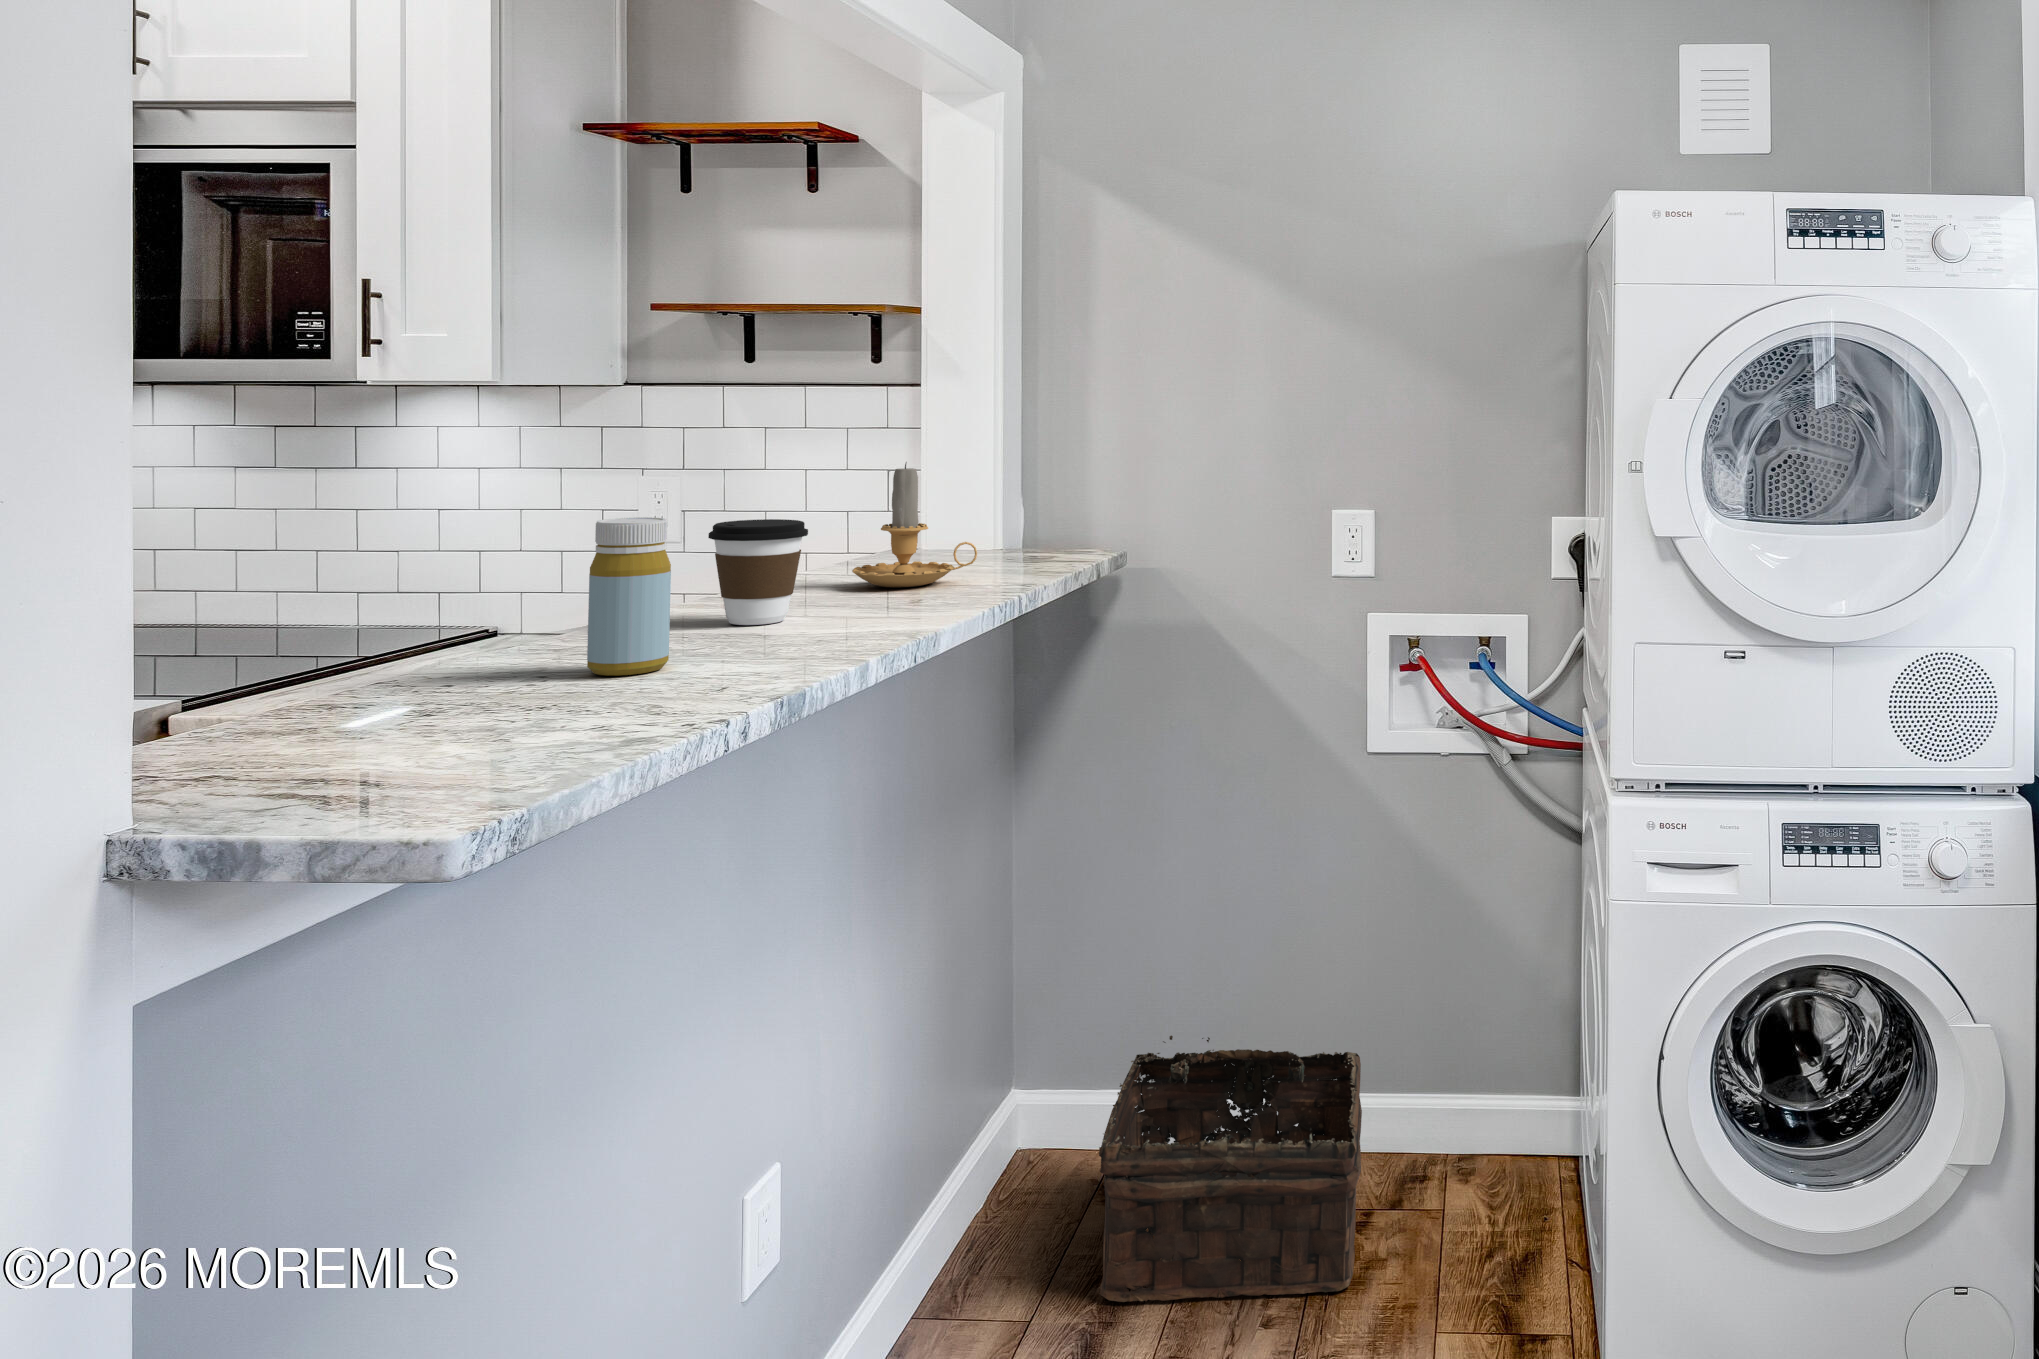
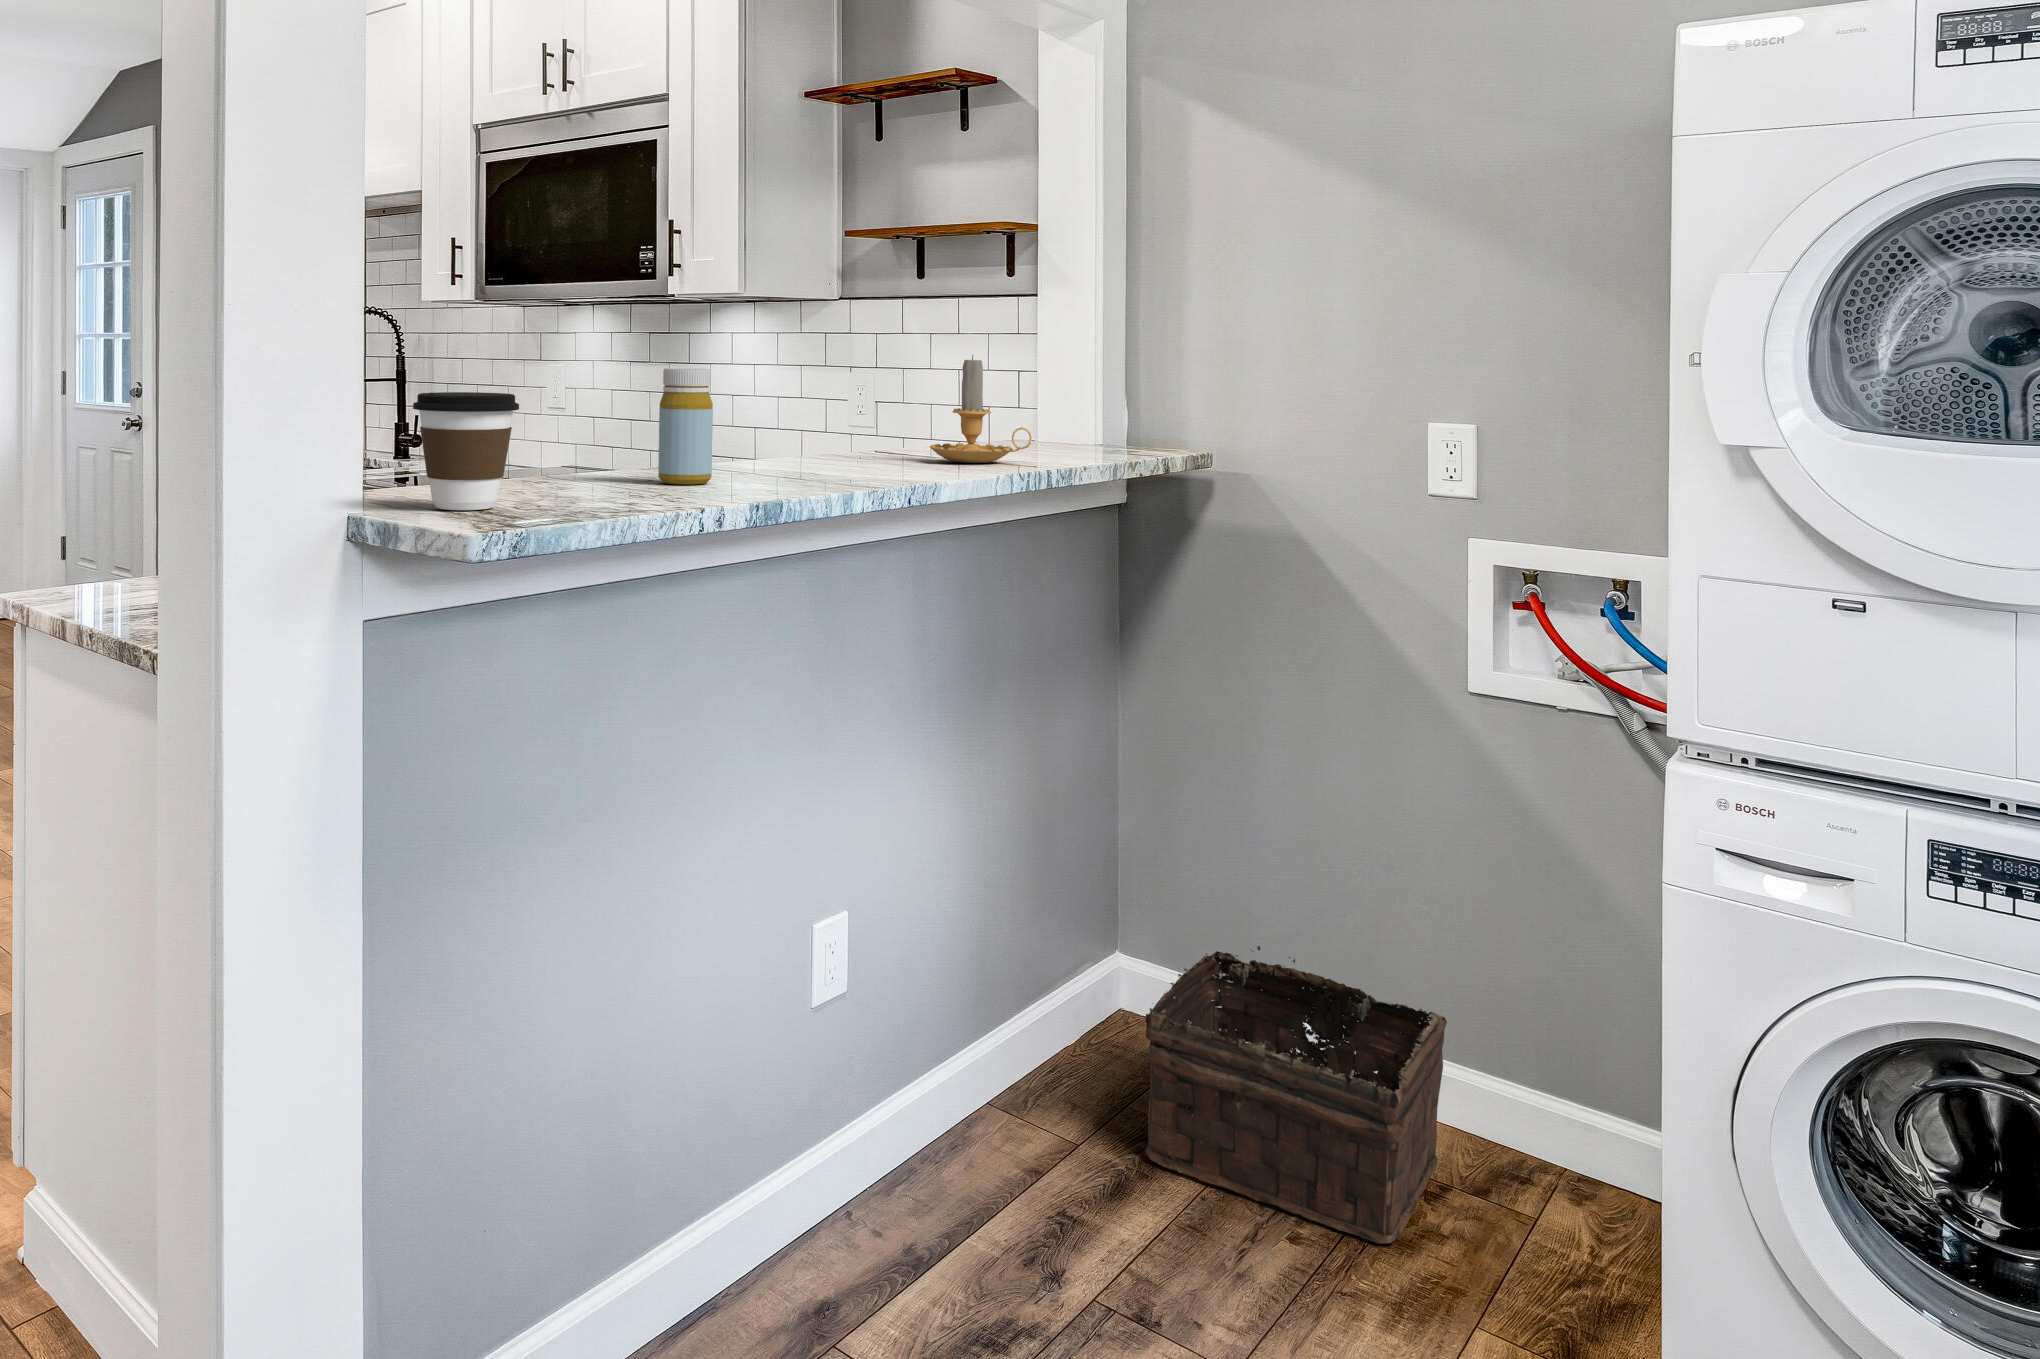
coffee cup: present [708,519,808,625] -> present [413,392,519,510]

